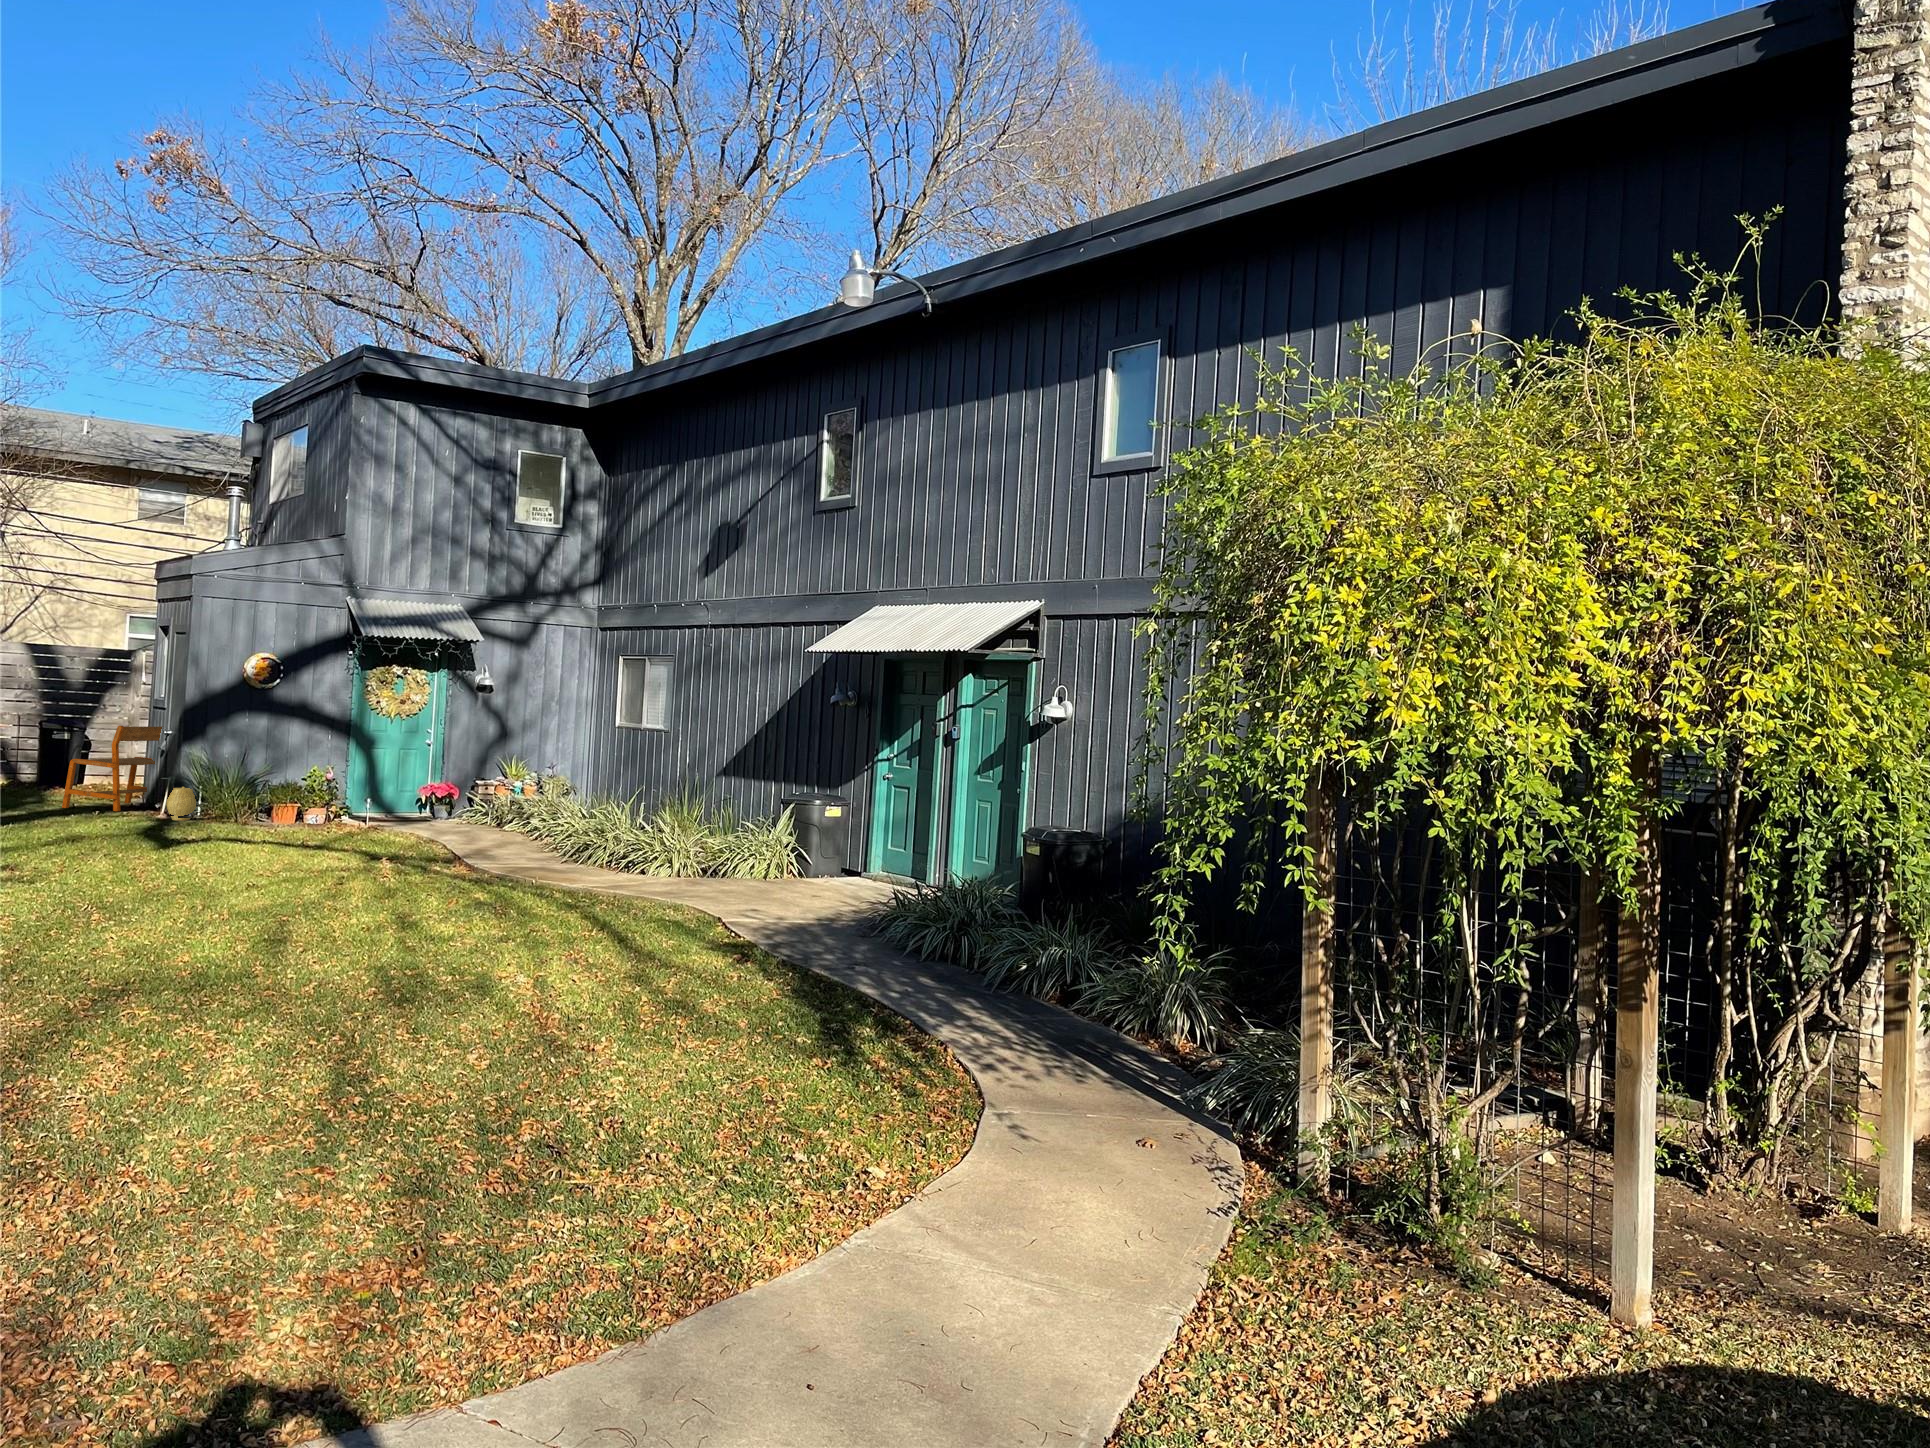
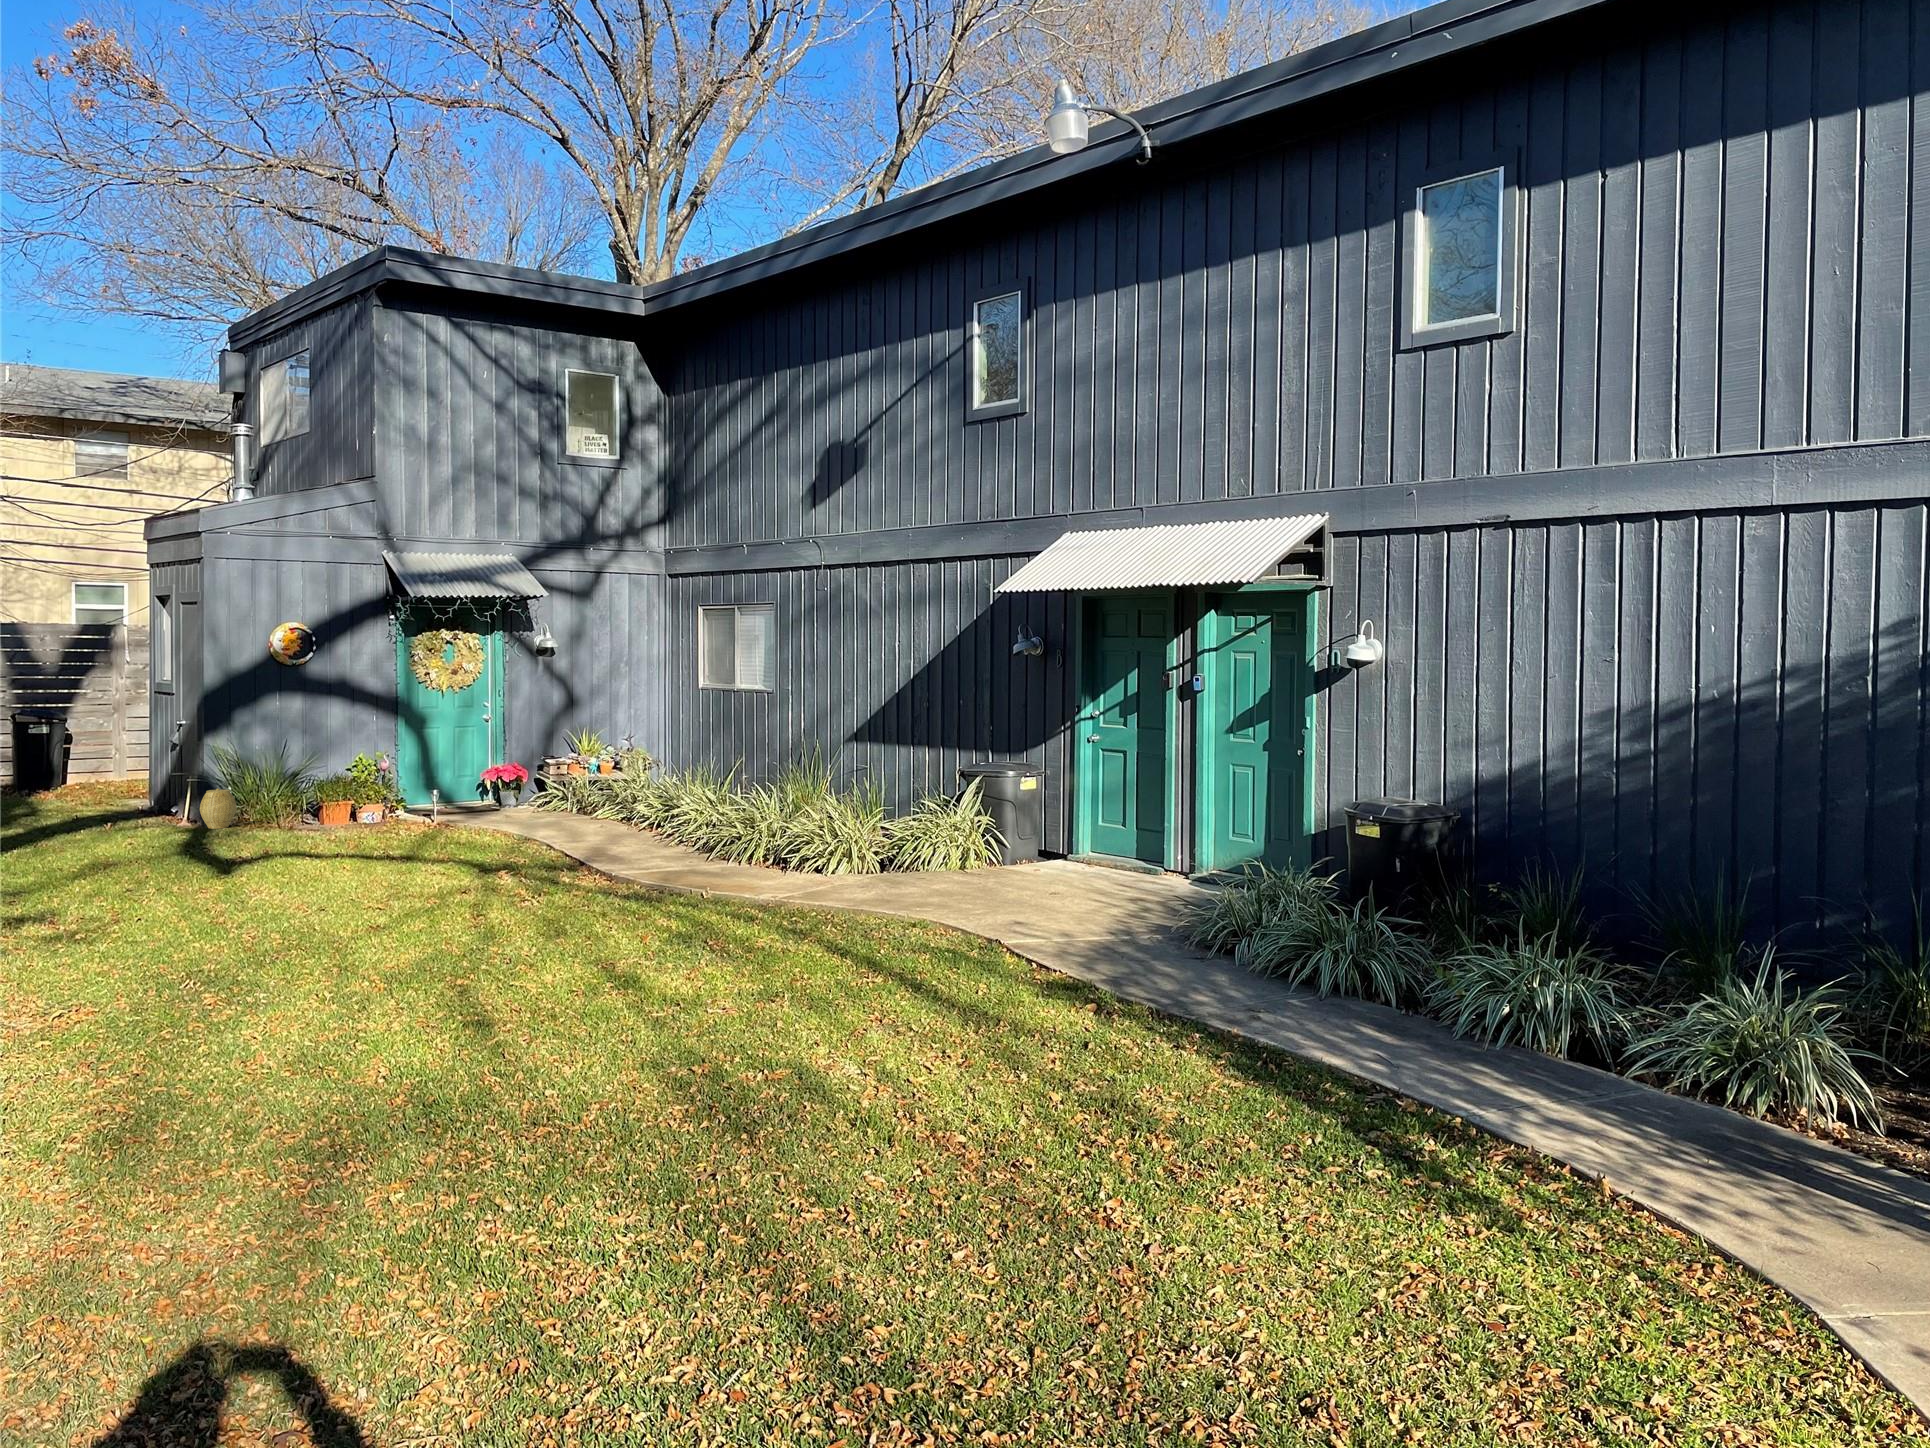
bench: present [62,726,163,811] -> none [67,715,195,821]

